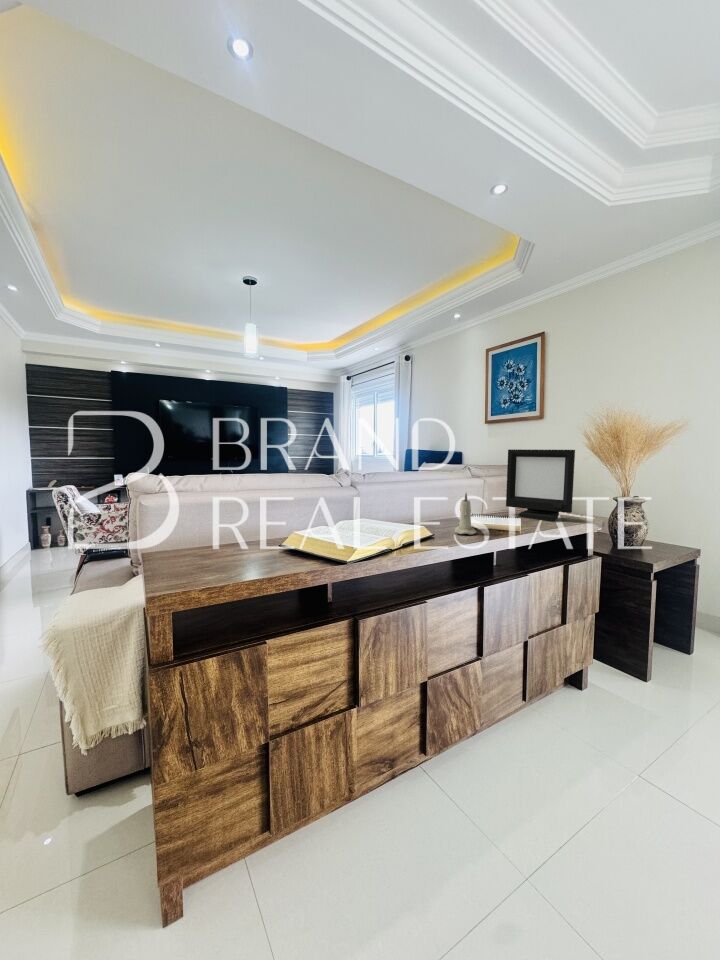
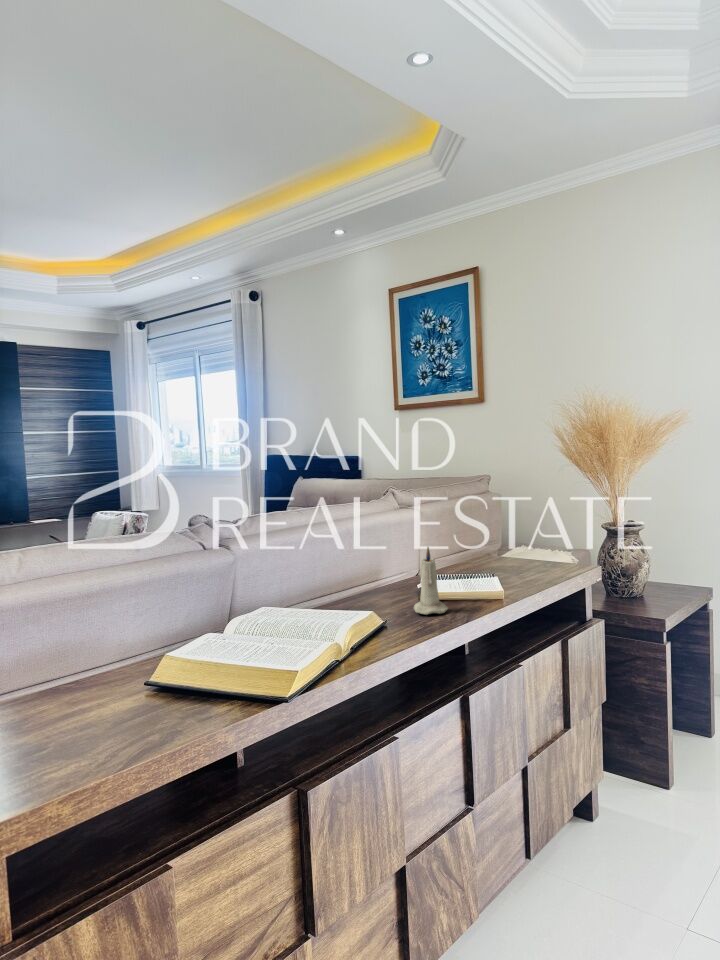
picture frame: present [506,449,575,521] -> none [467,465,563,574]

